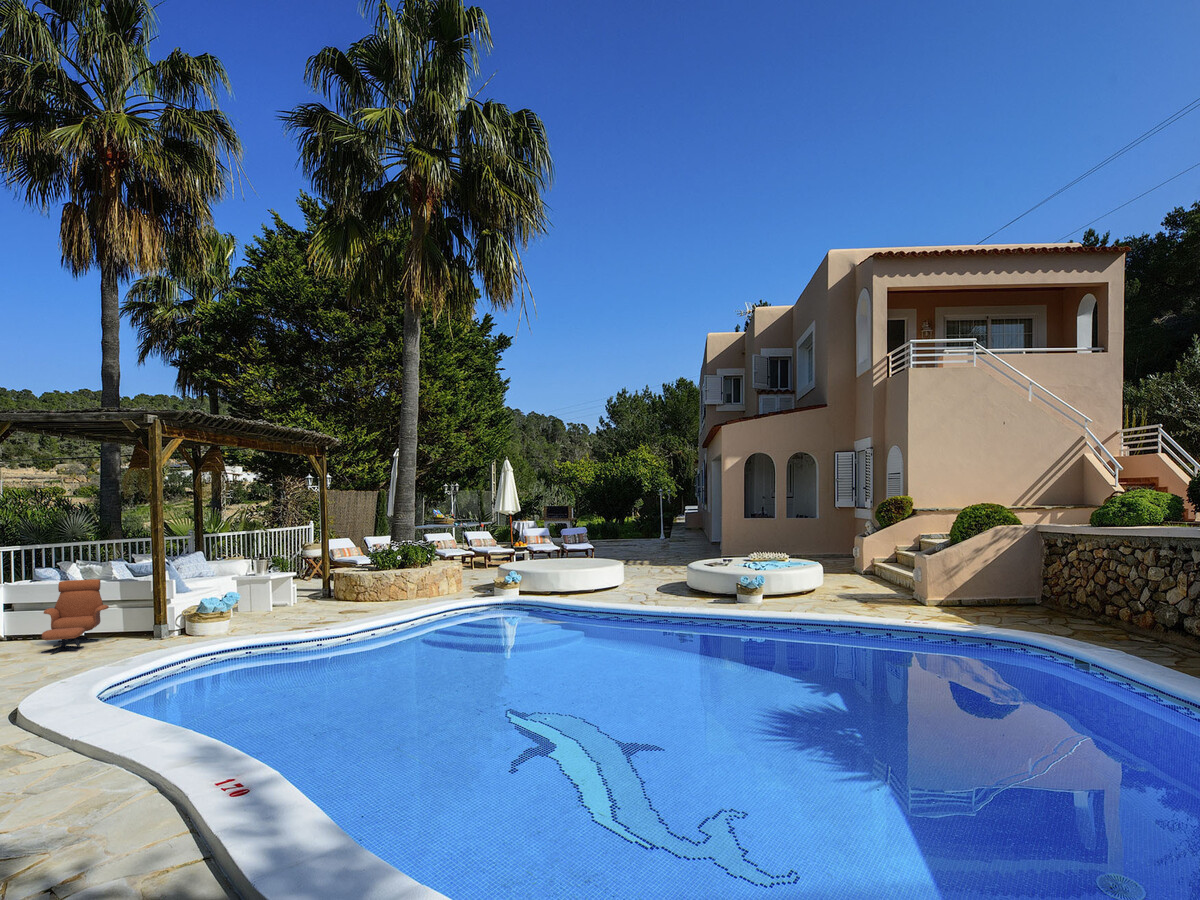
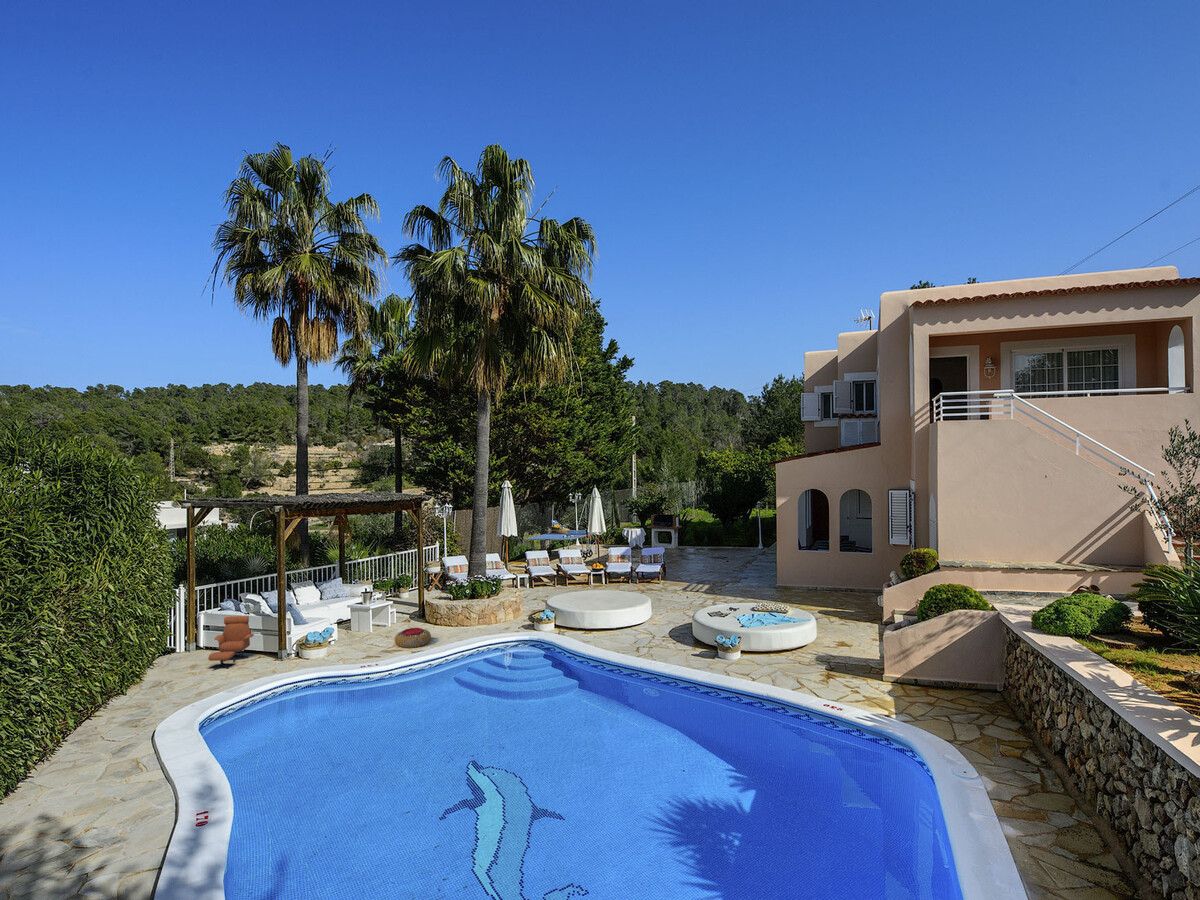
pouf: none [319,597,369,620] -> present [395,628,431,648]

